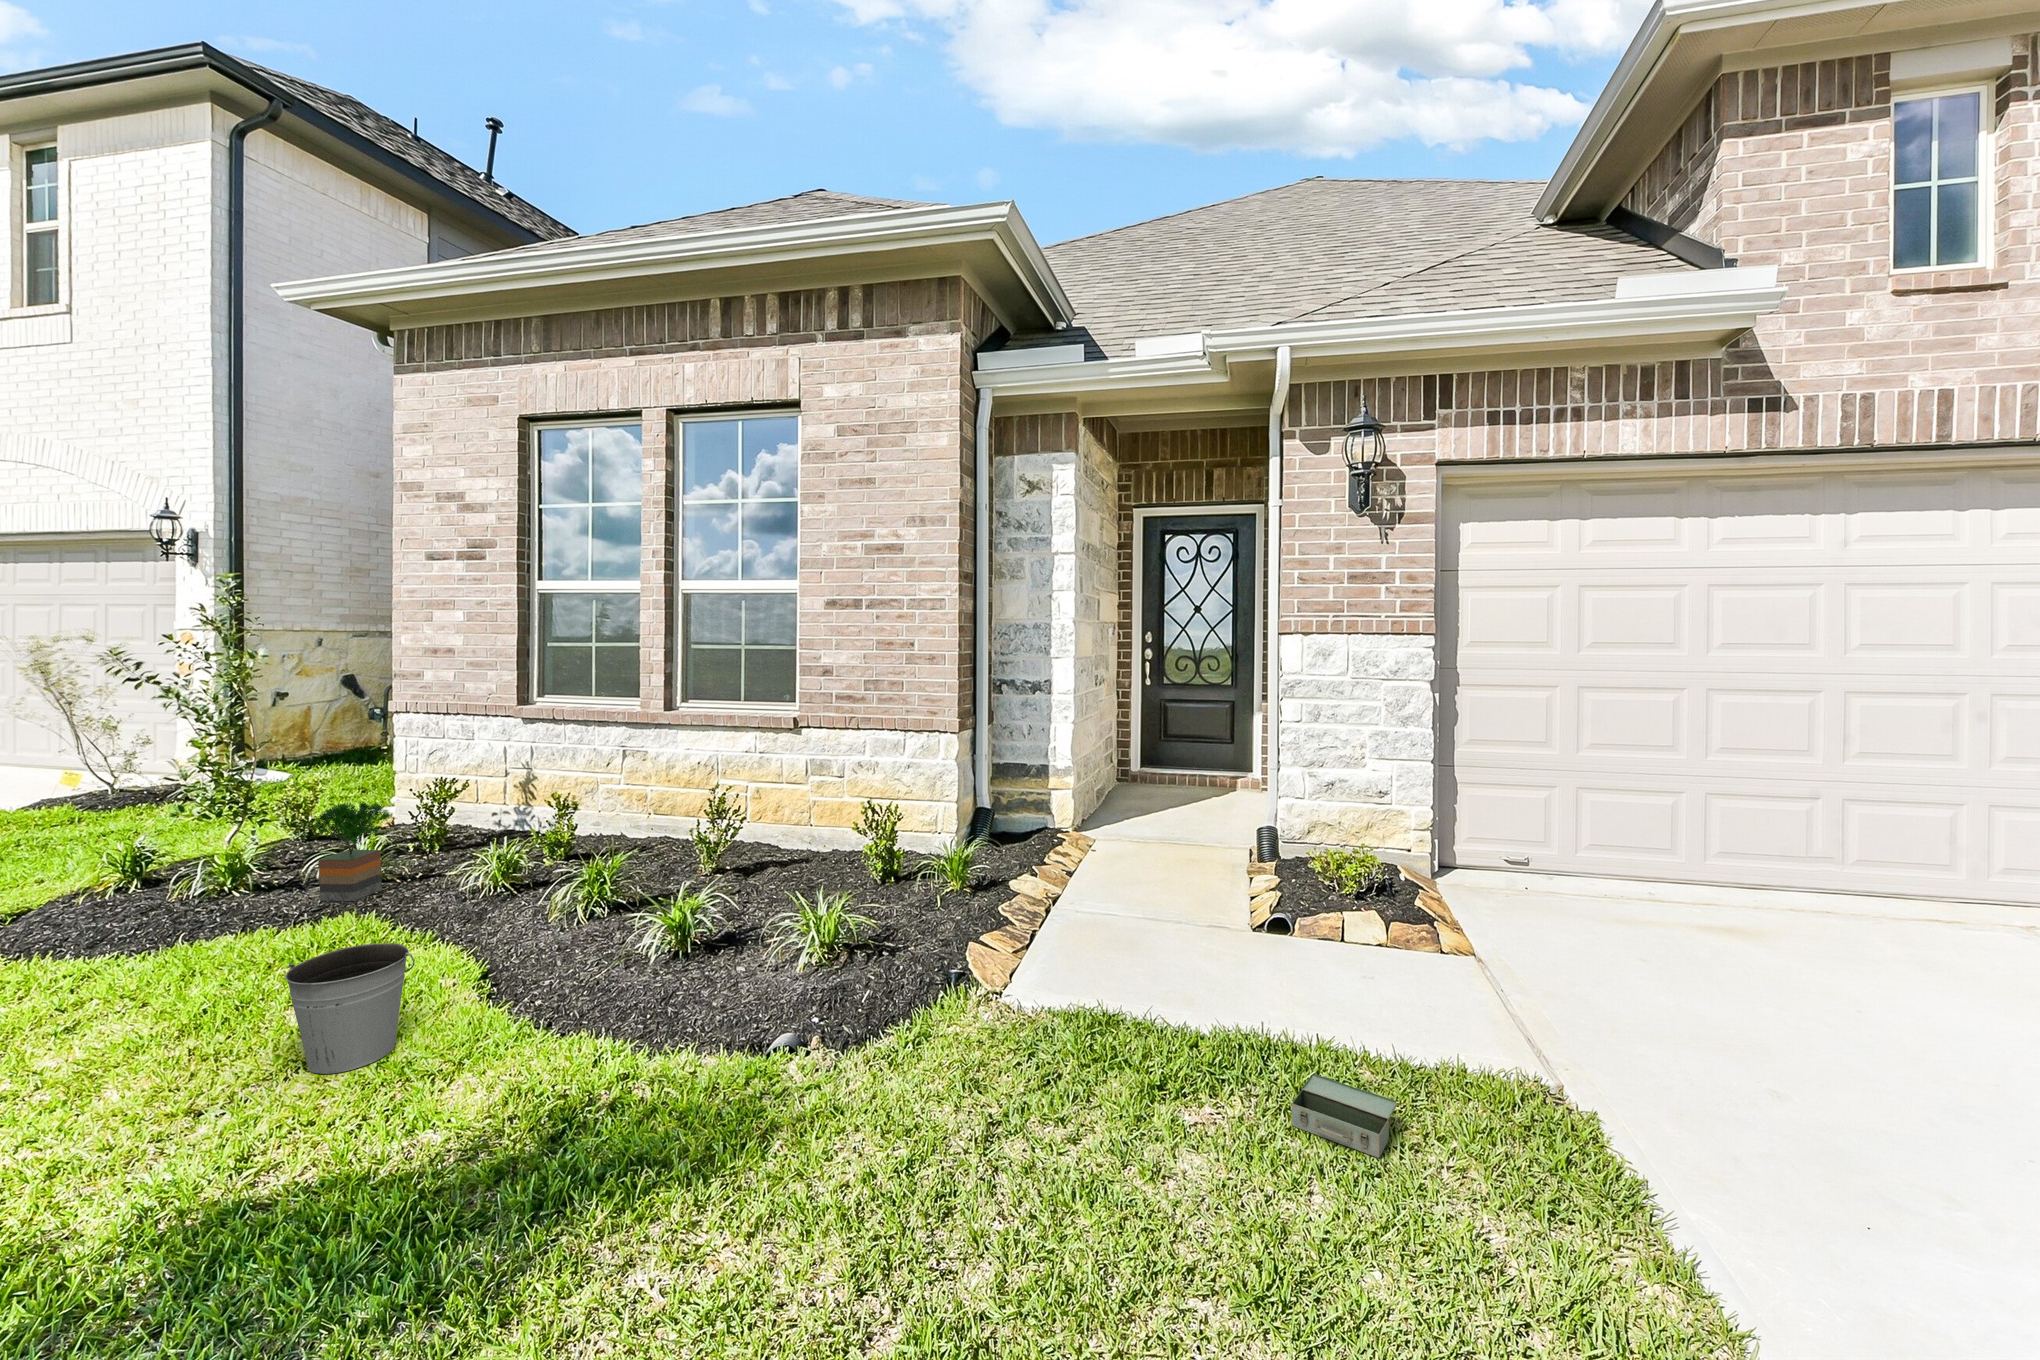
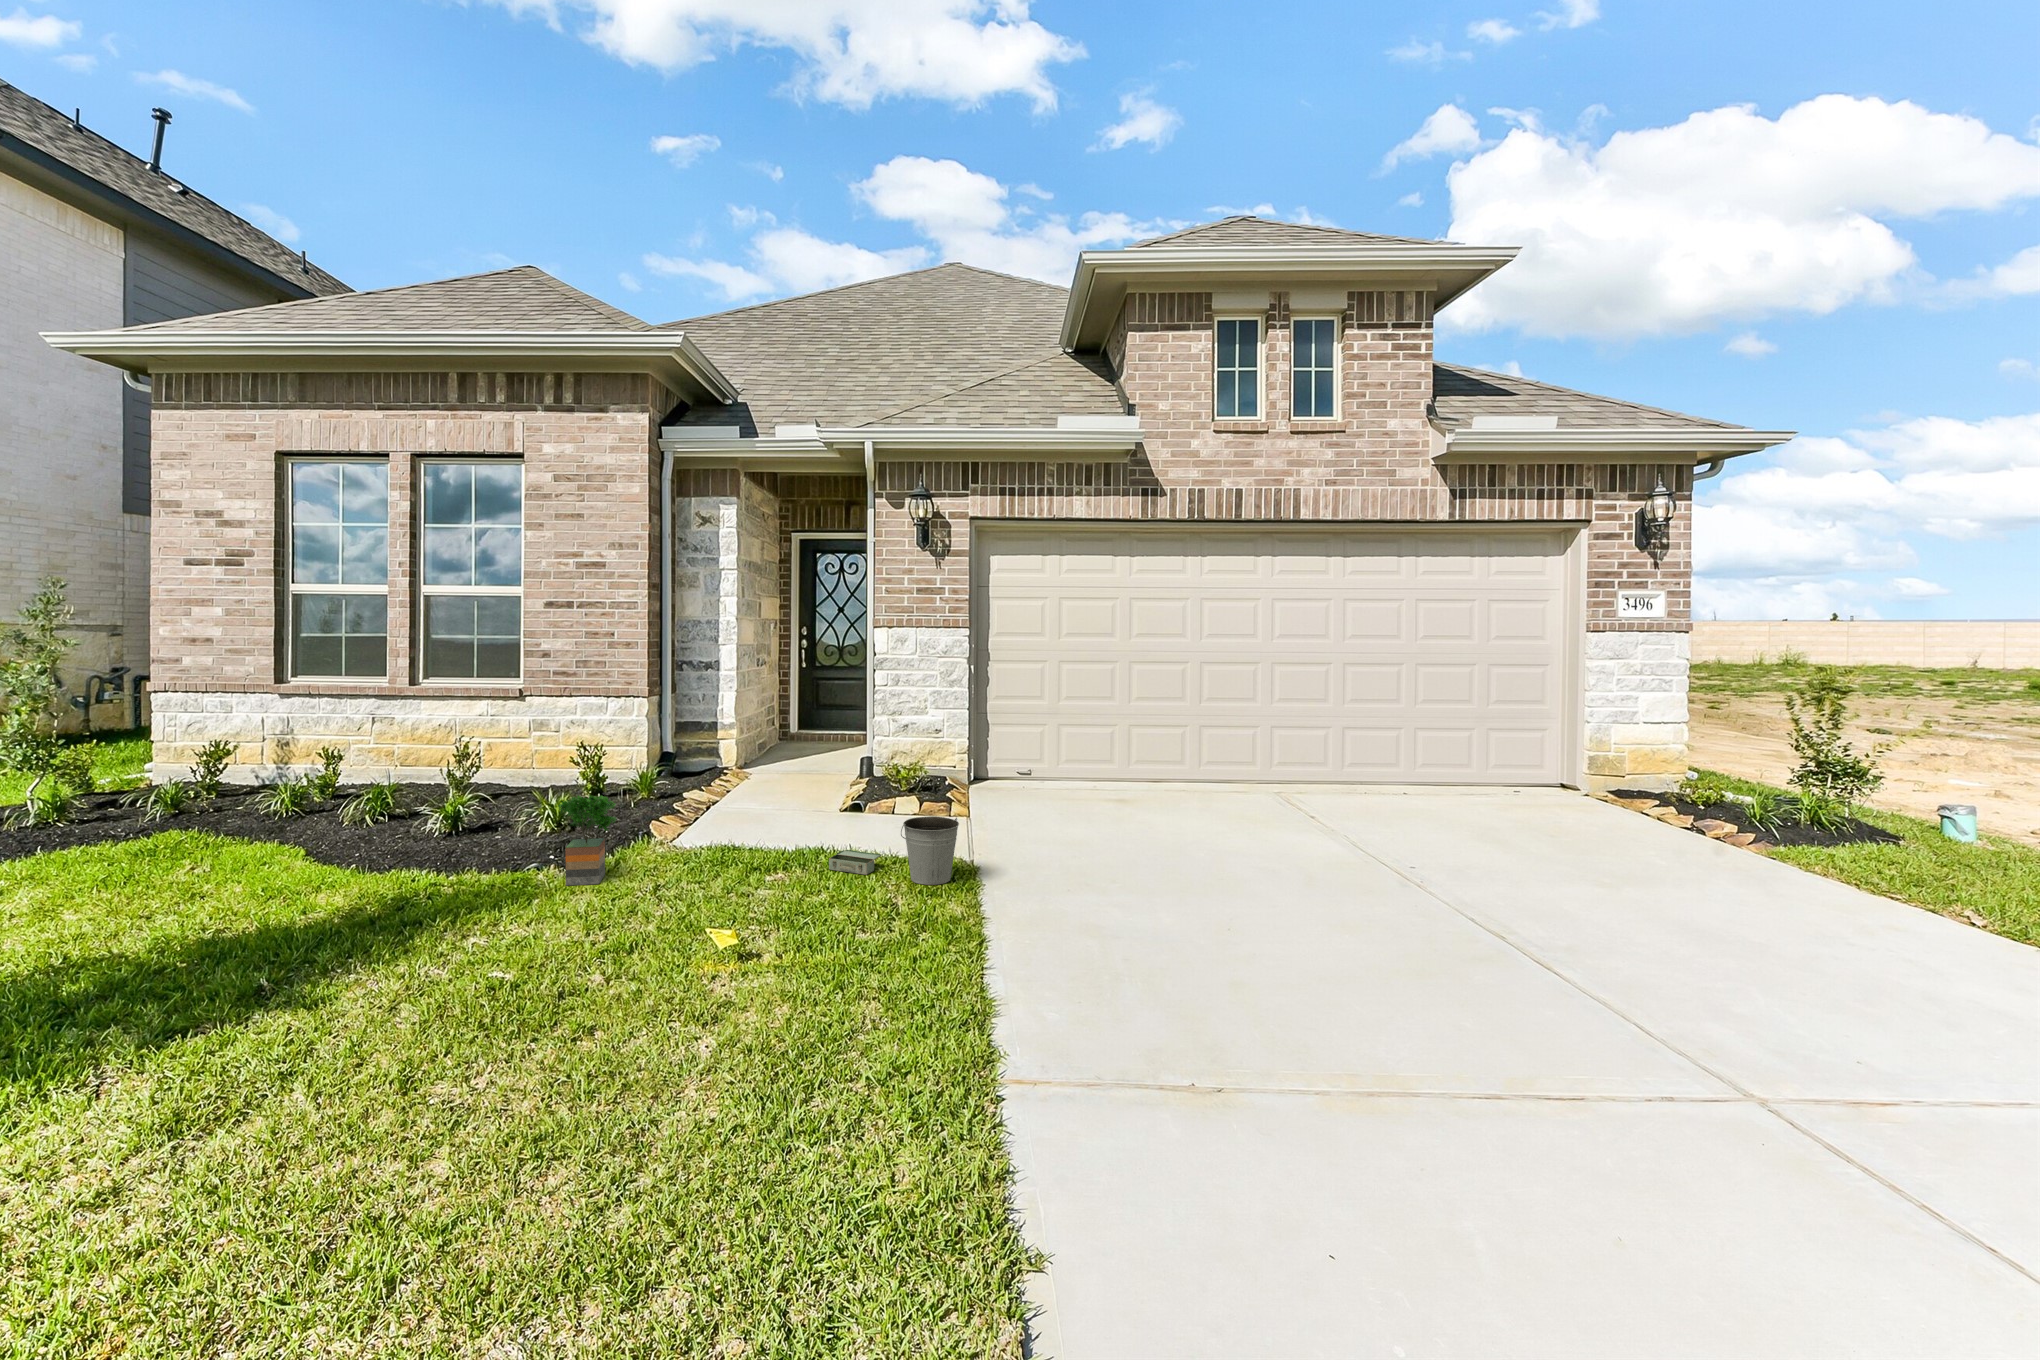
potted tree: present [315,802,391,901] -> present [559,795,616,886]
bucket: present [285,943,415,1074] -> present [901,816,959,885]

